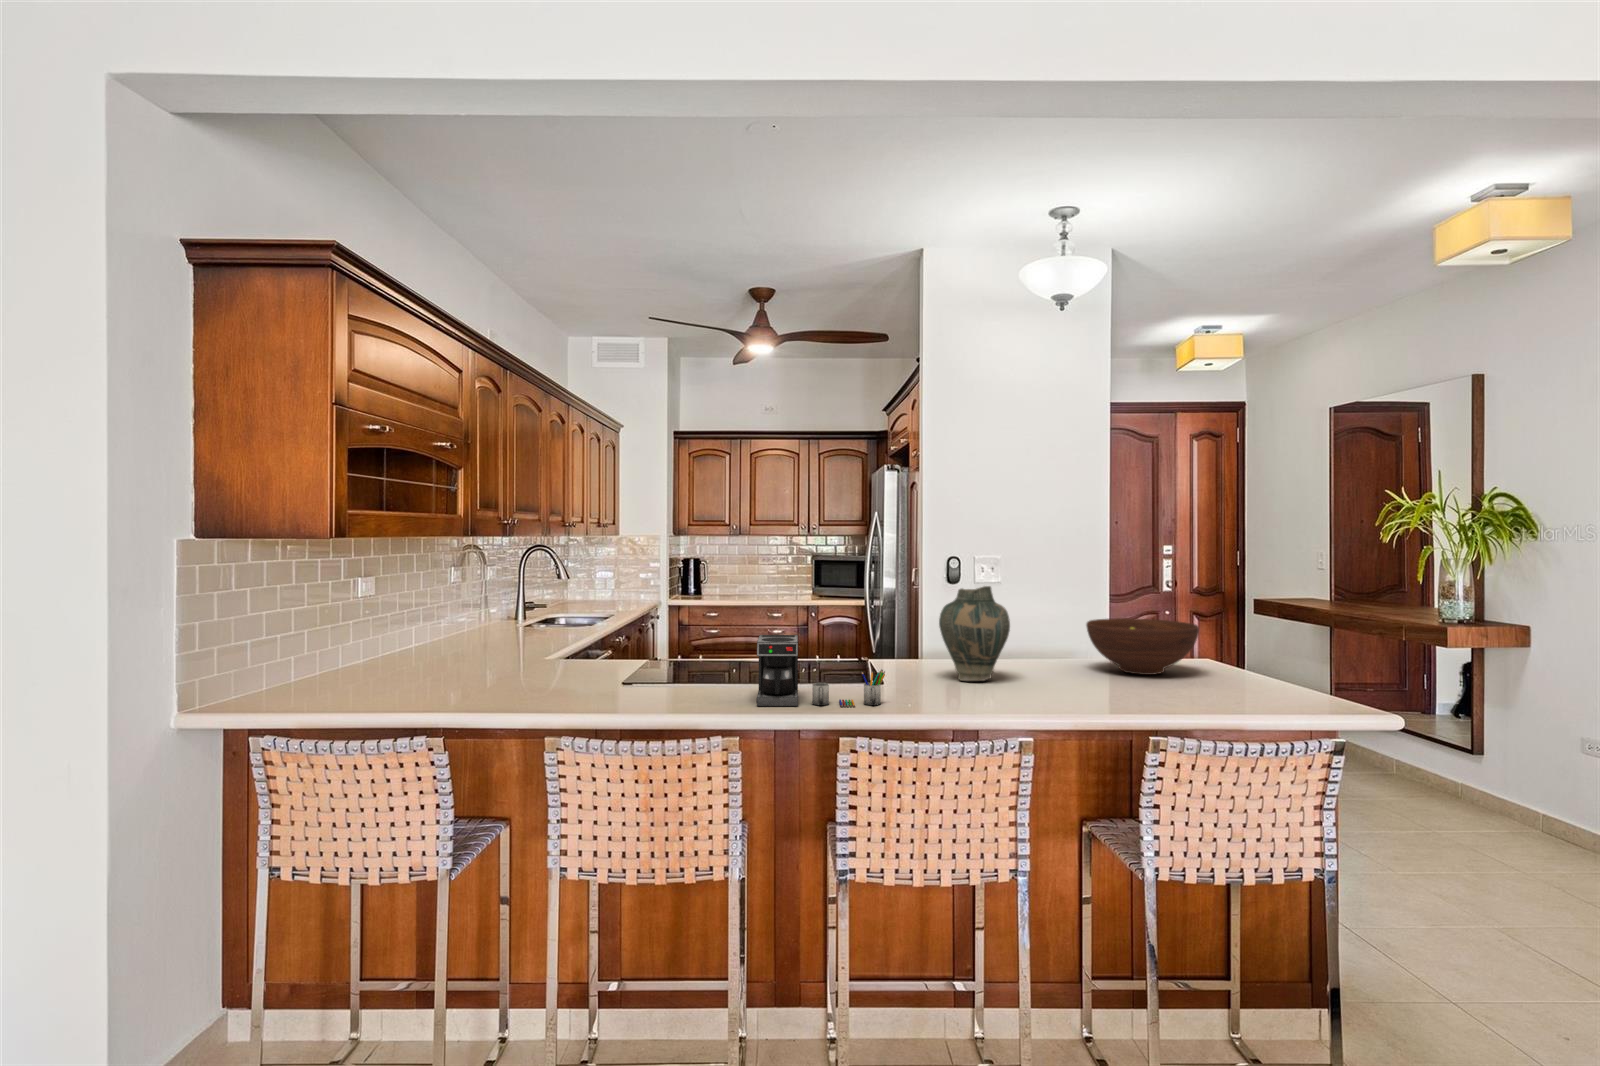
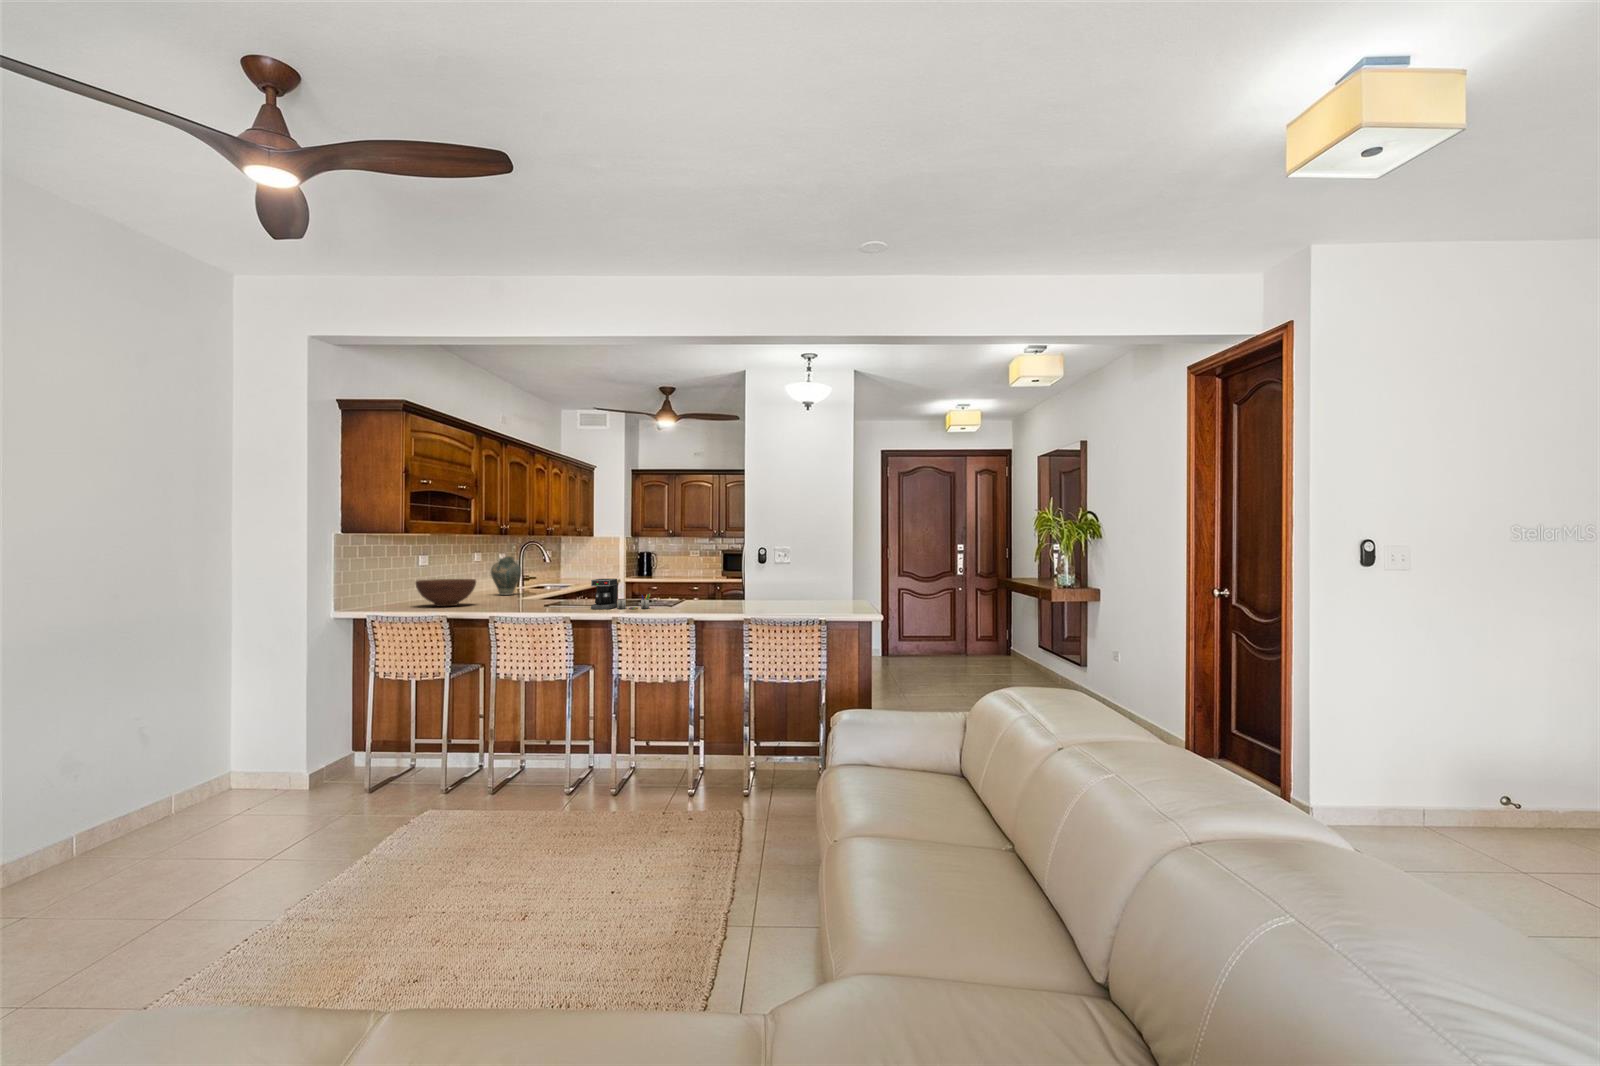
vase: present [939,586,1010,681] -> present [491,556,521,595]
fruit bowl: present [1086,618,1199,675] -> present [416,579,476,606]

